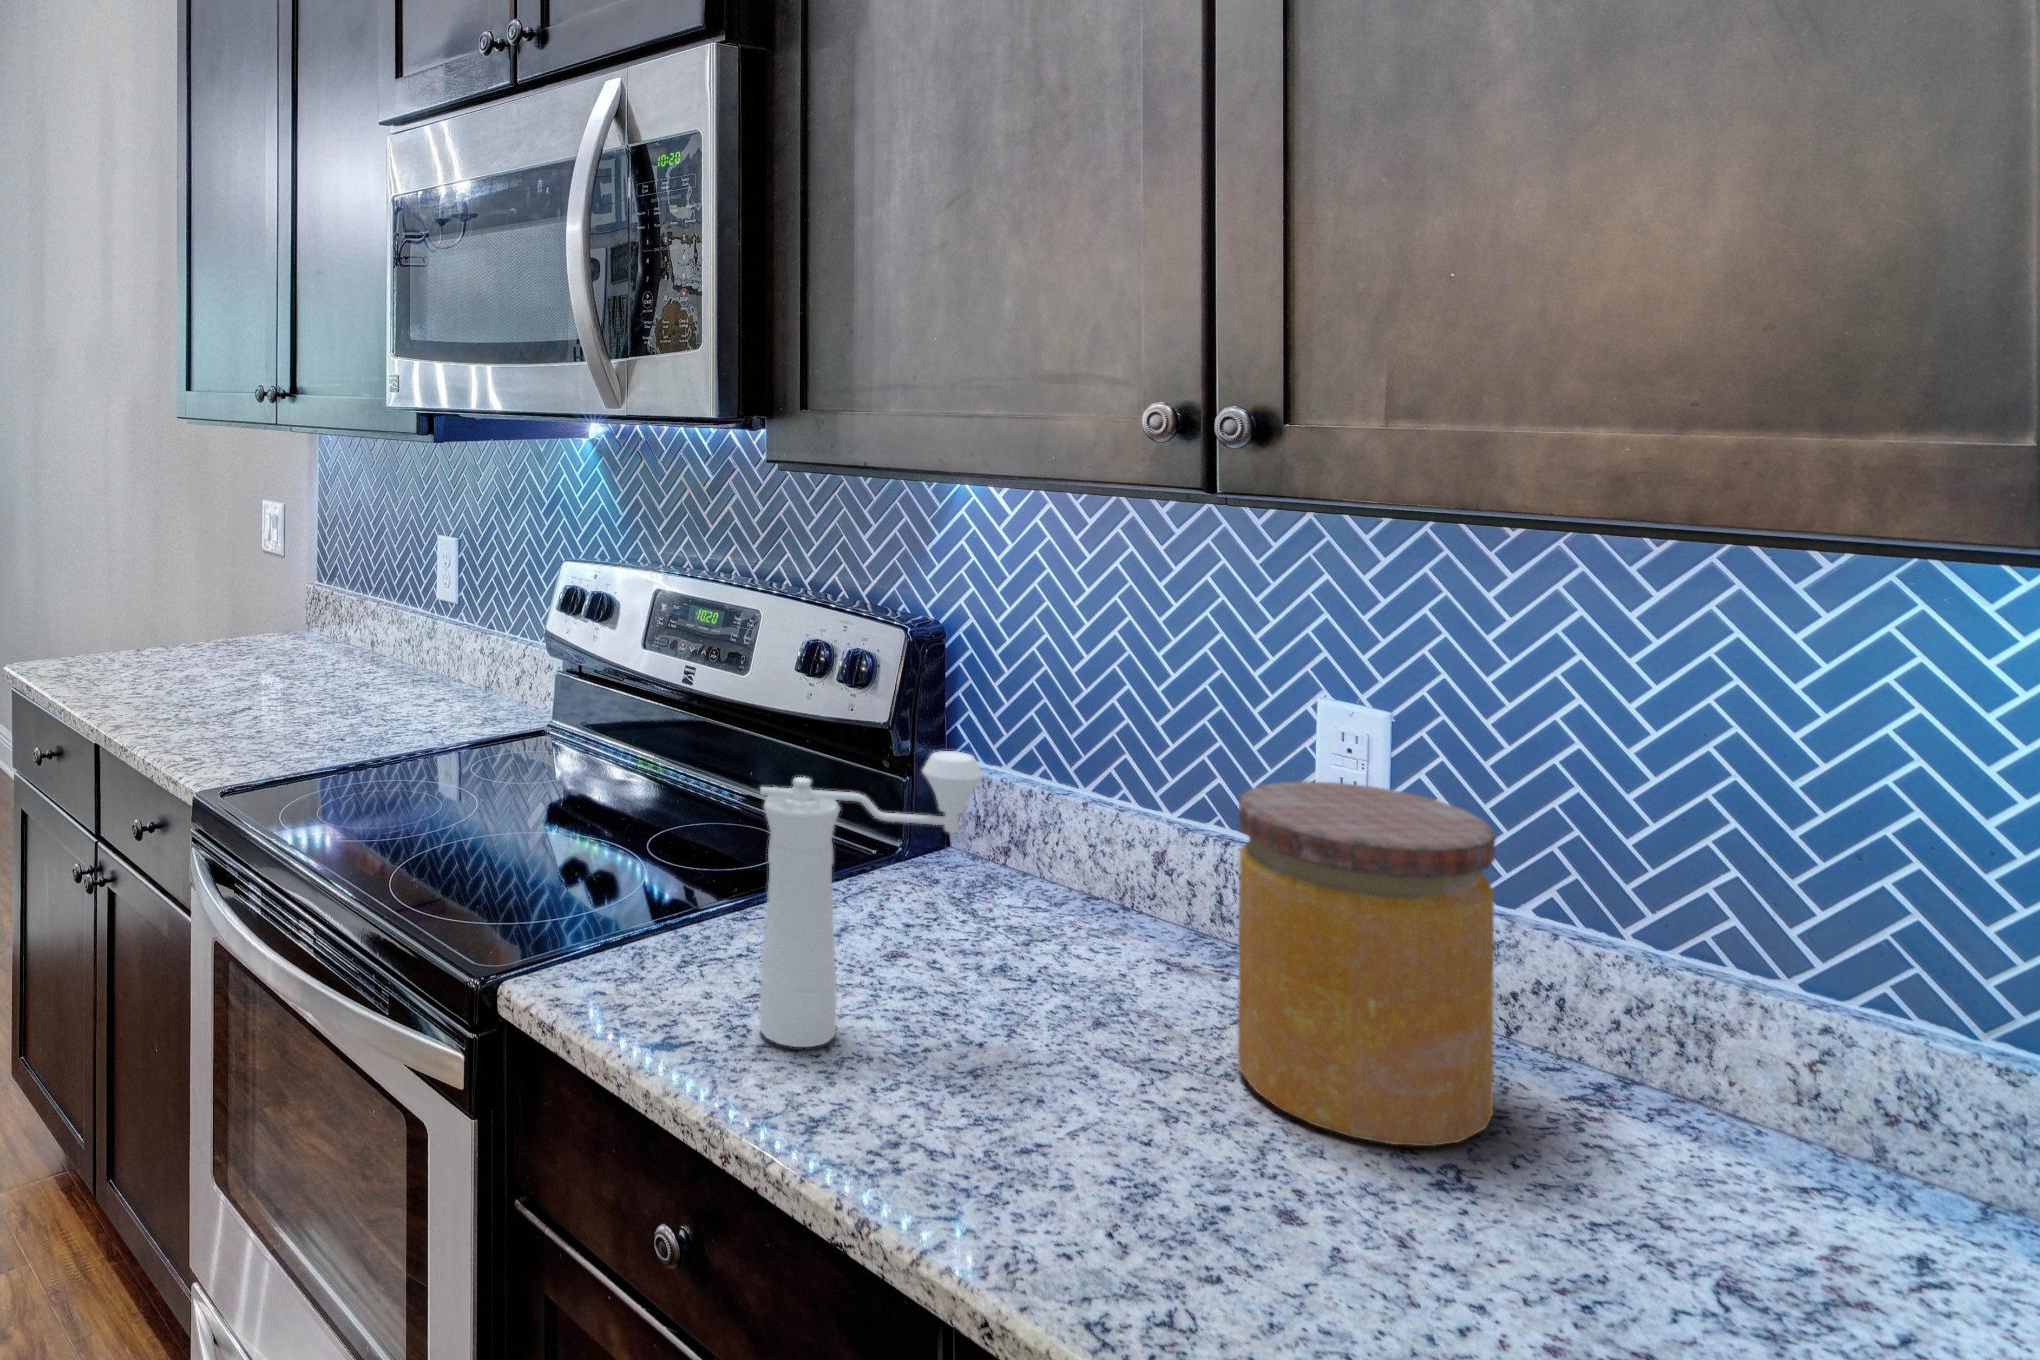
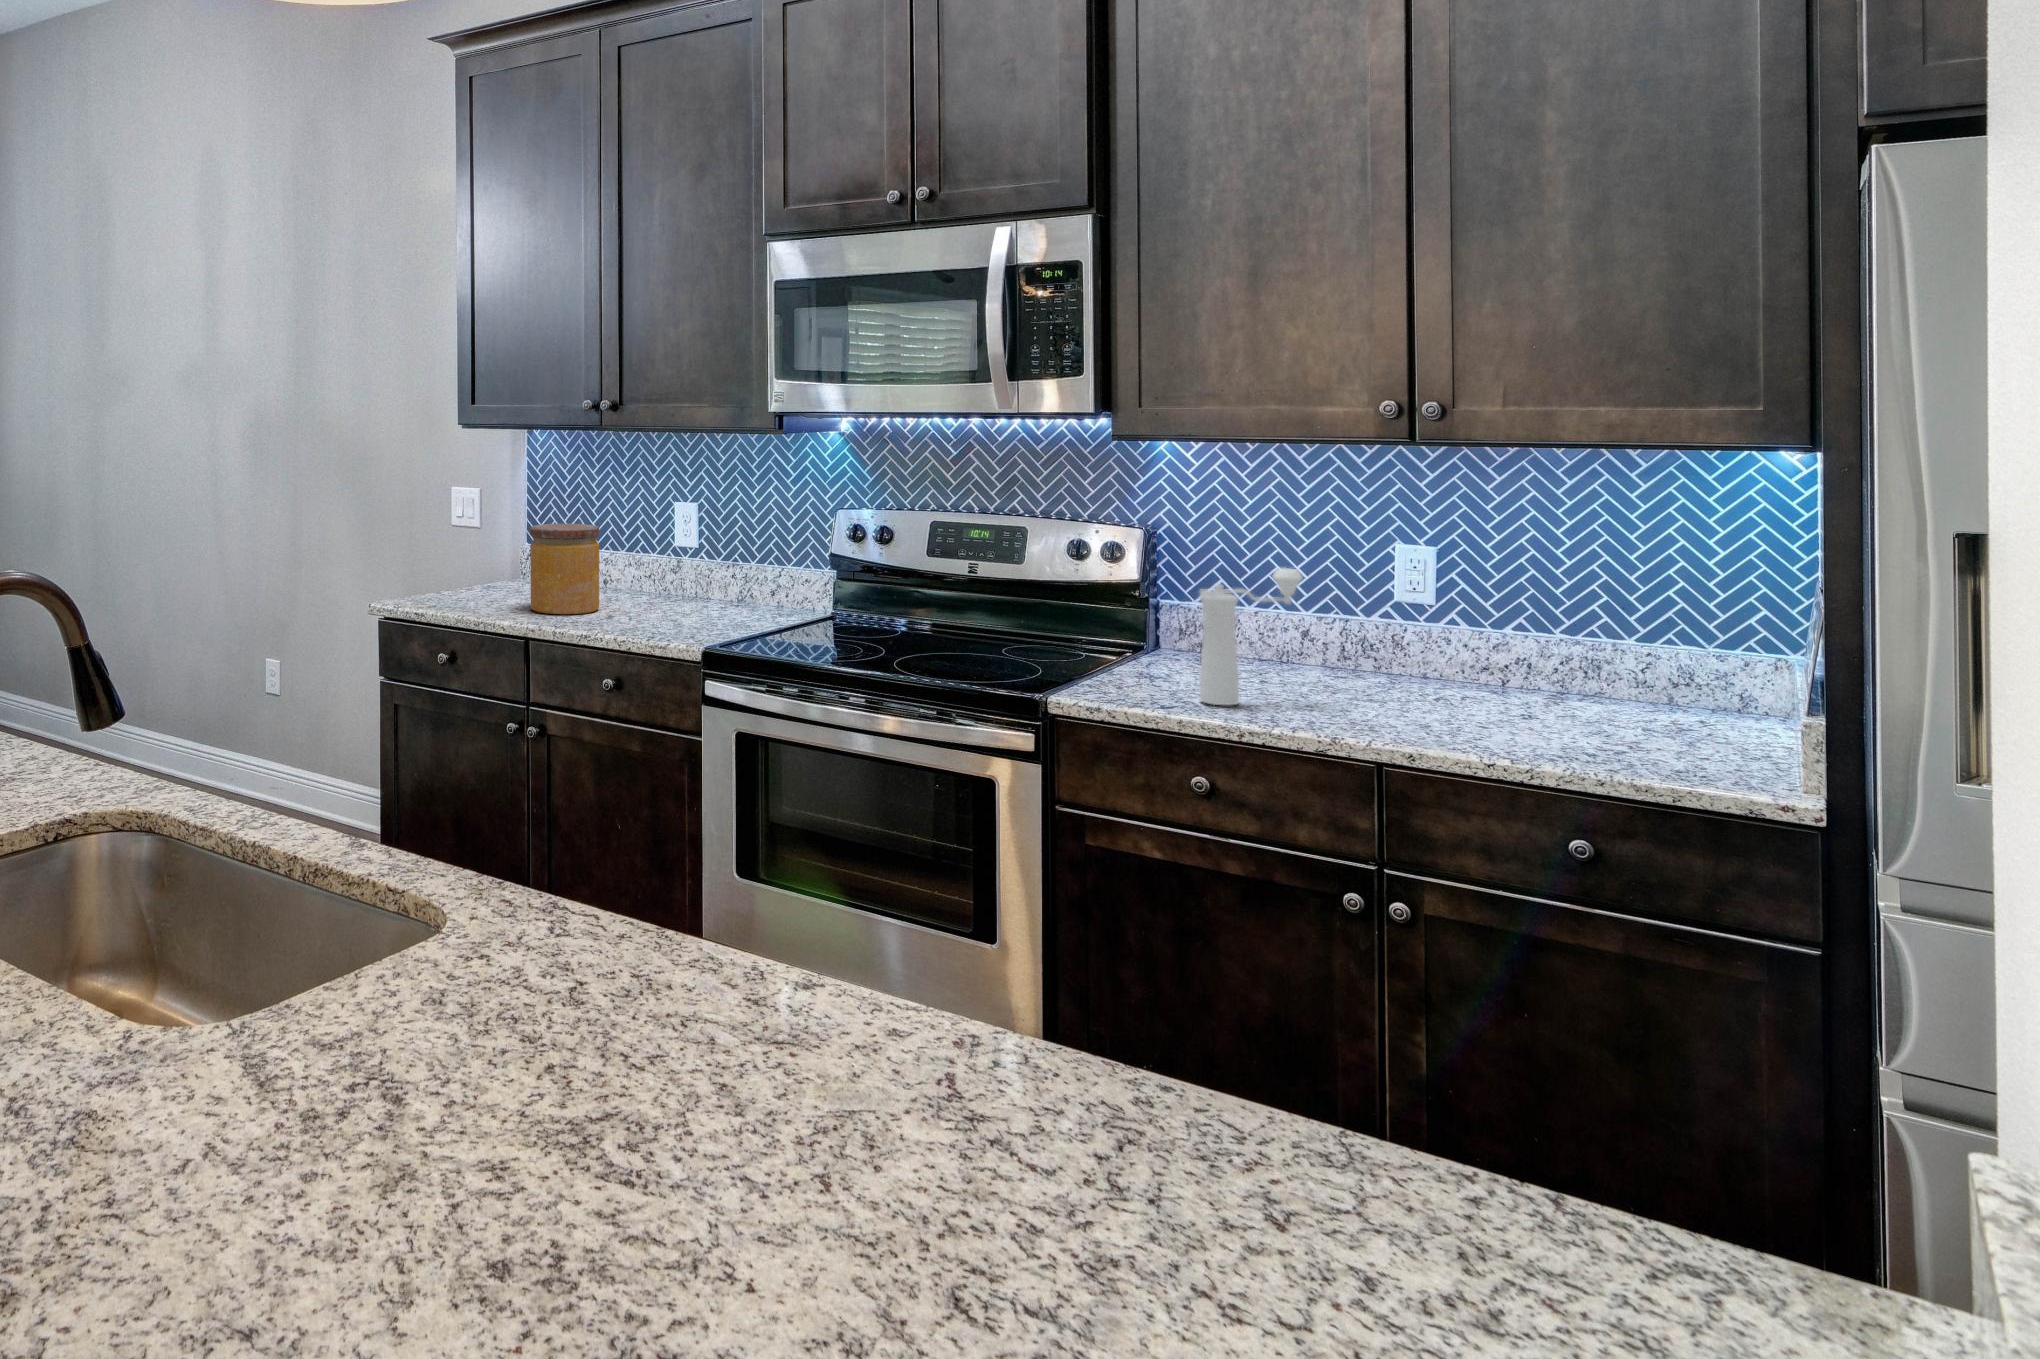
jar: present [1238,781,1495,1146] -> present [530,524,599,614]

